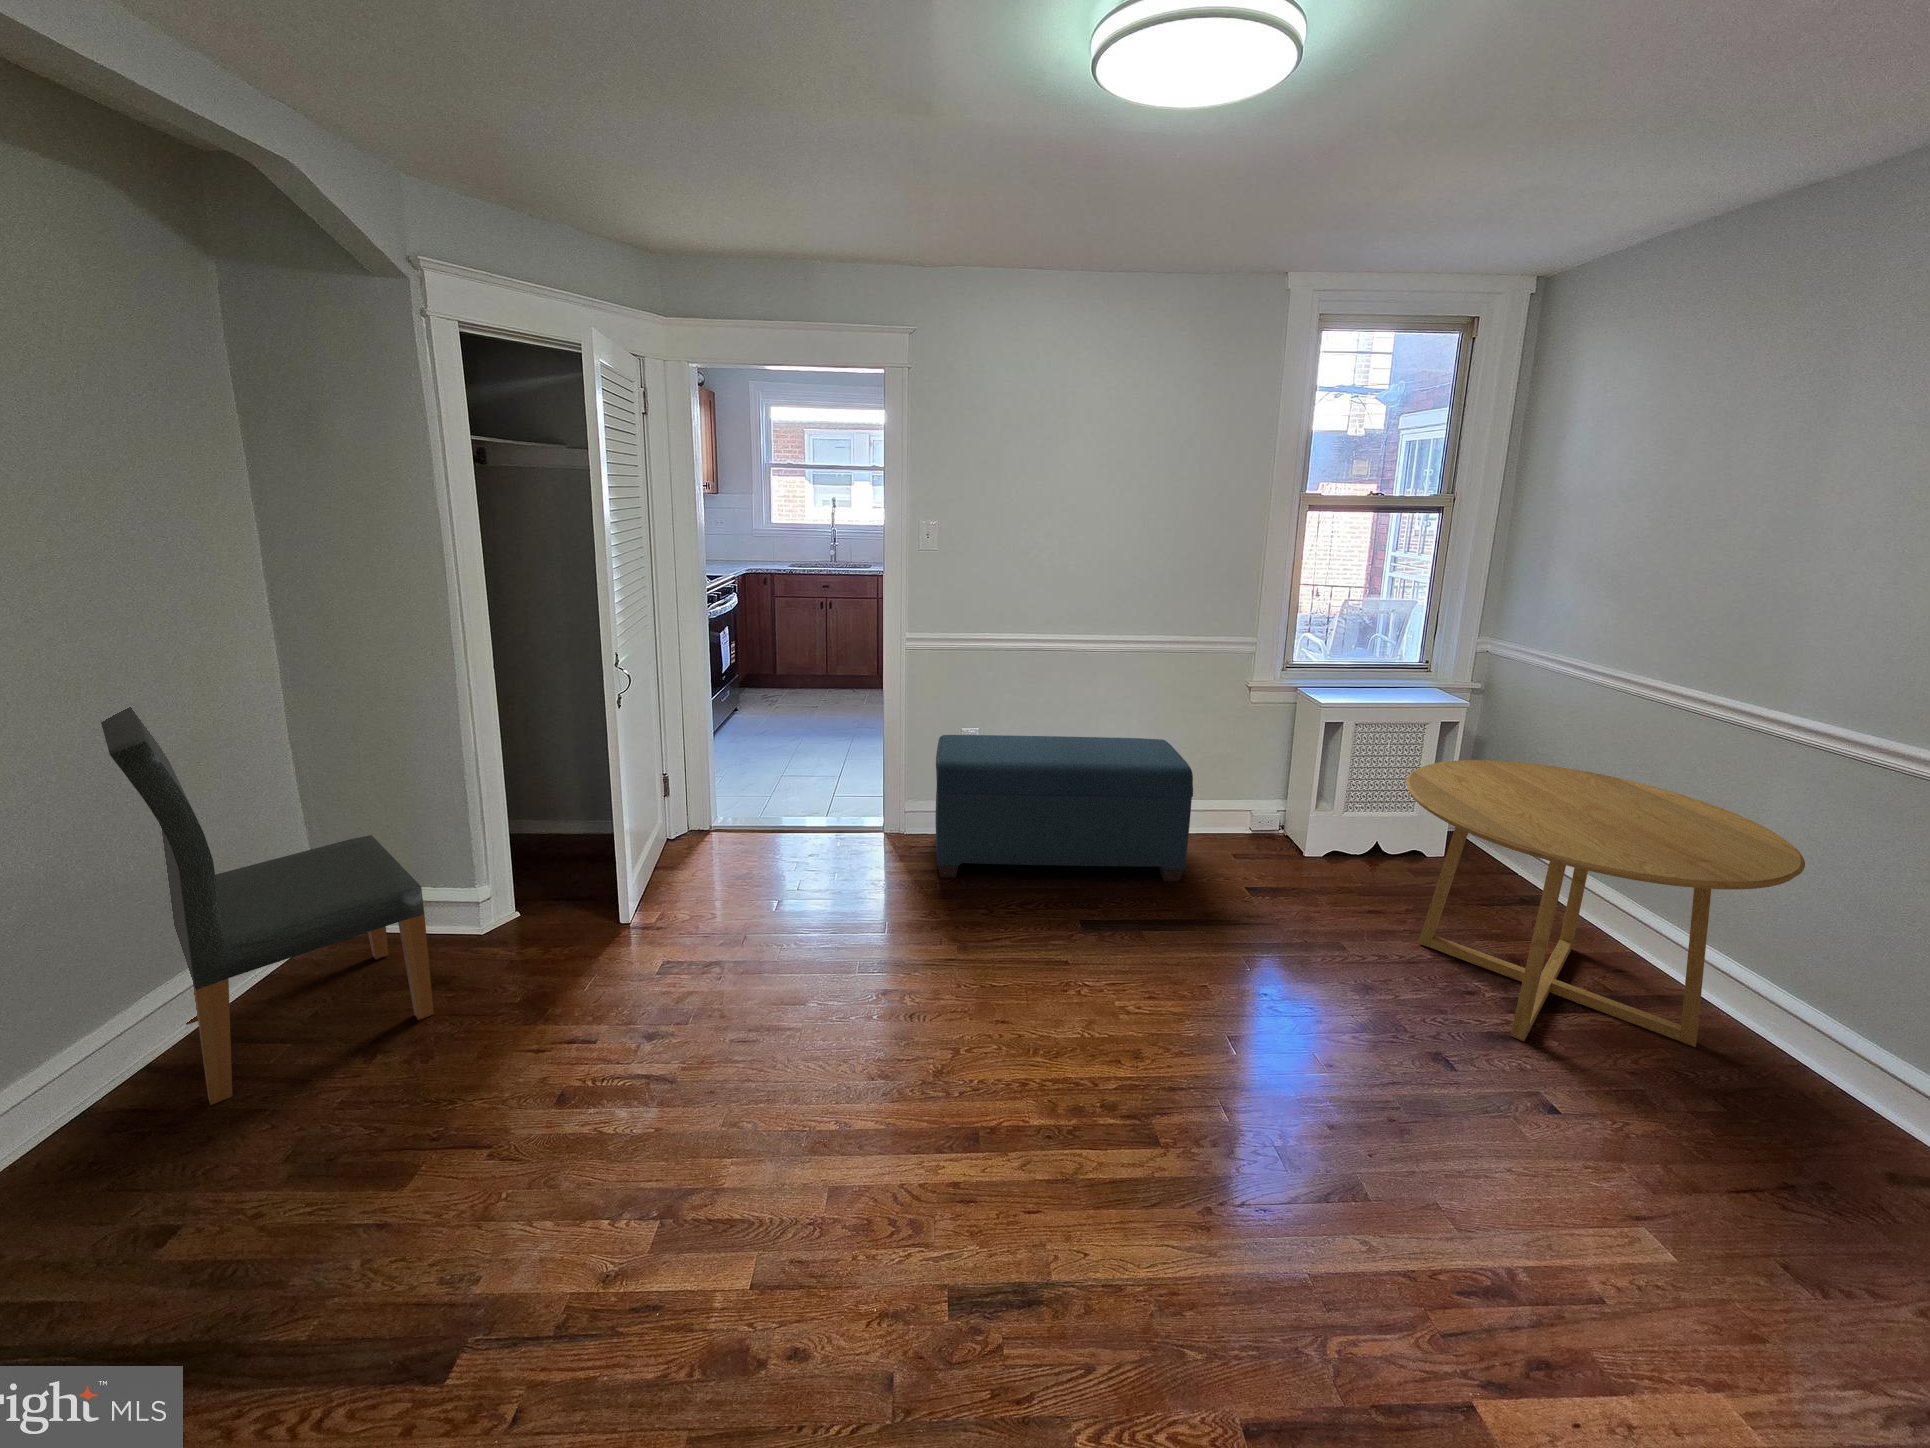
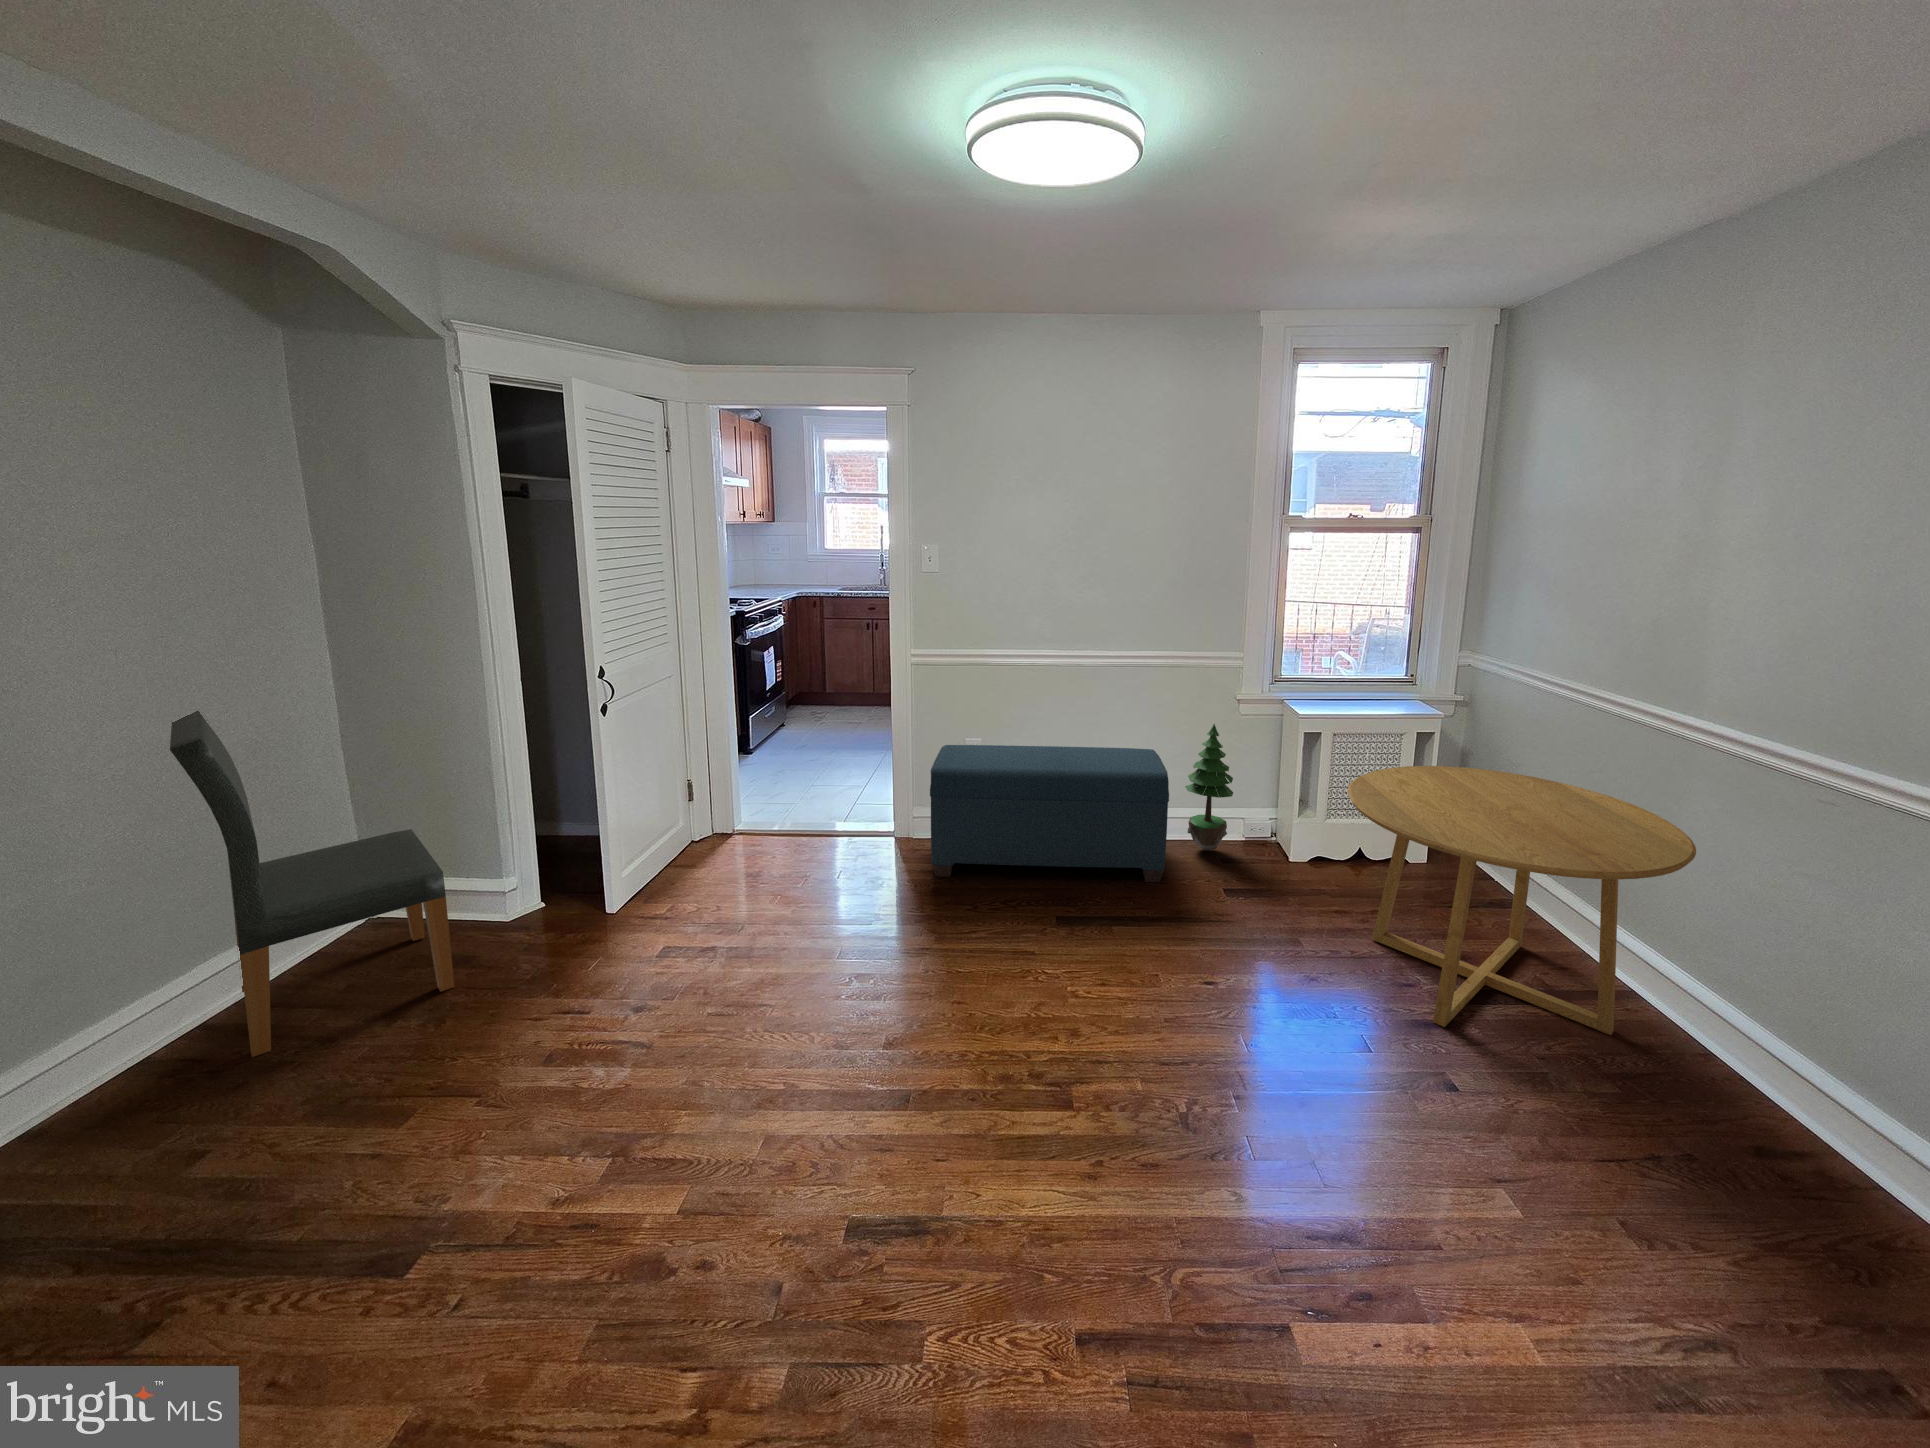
potted tree: none [1197,712,1249,846] -> present [1185,724,1233,851]

